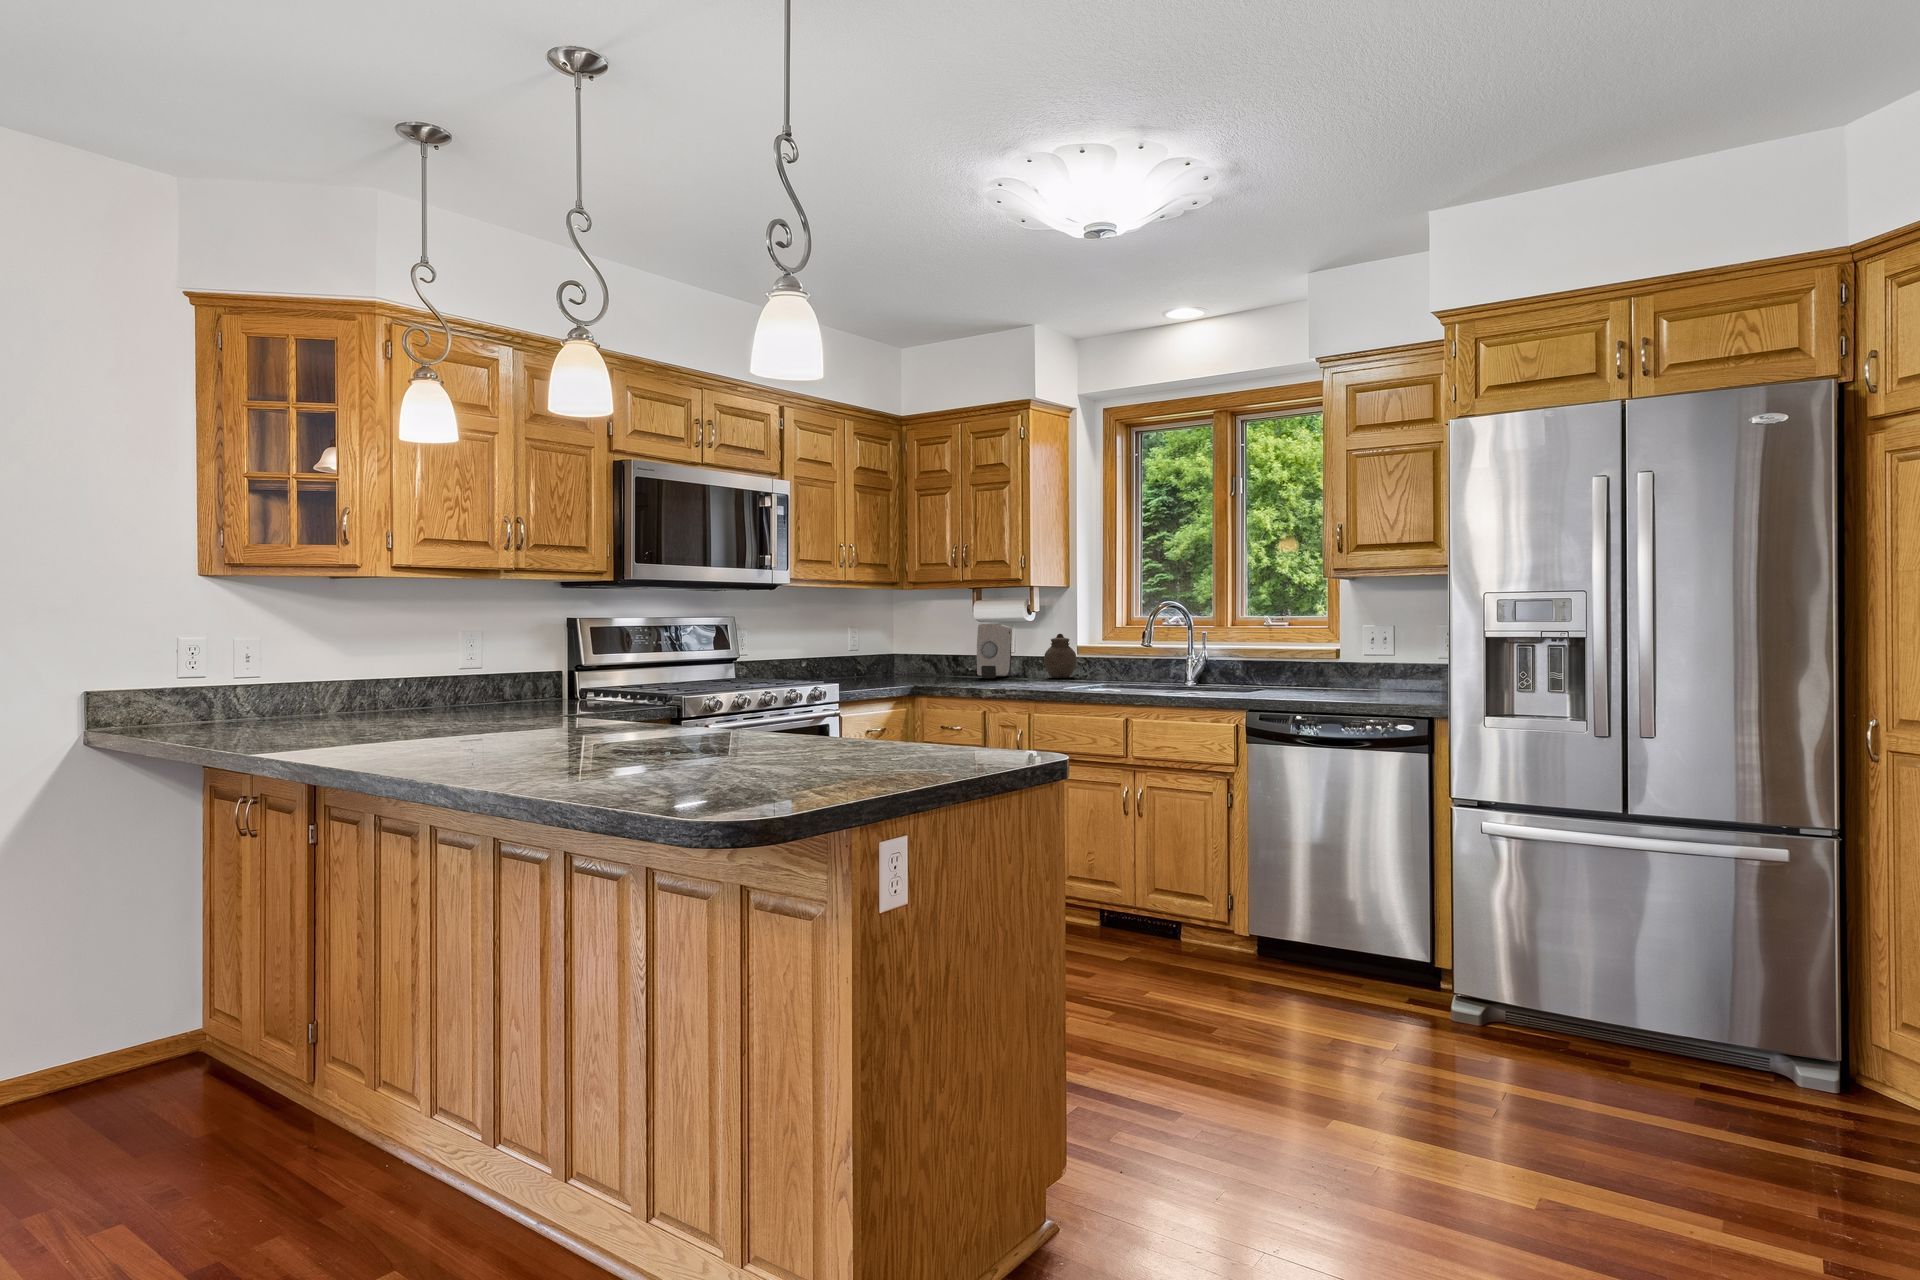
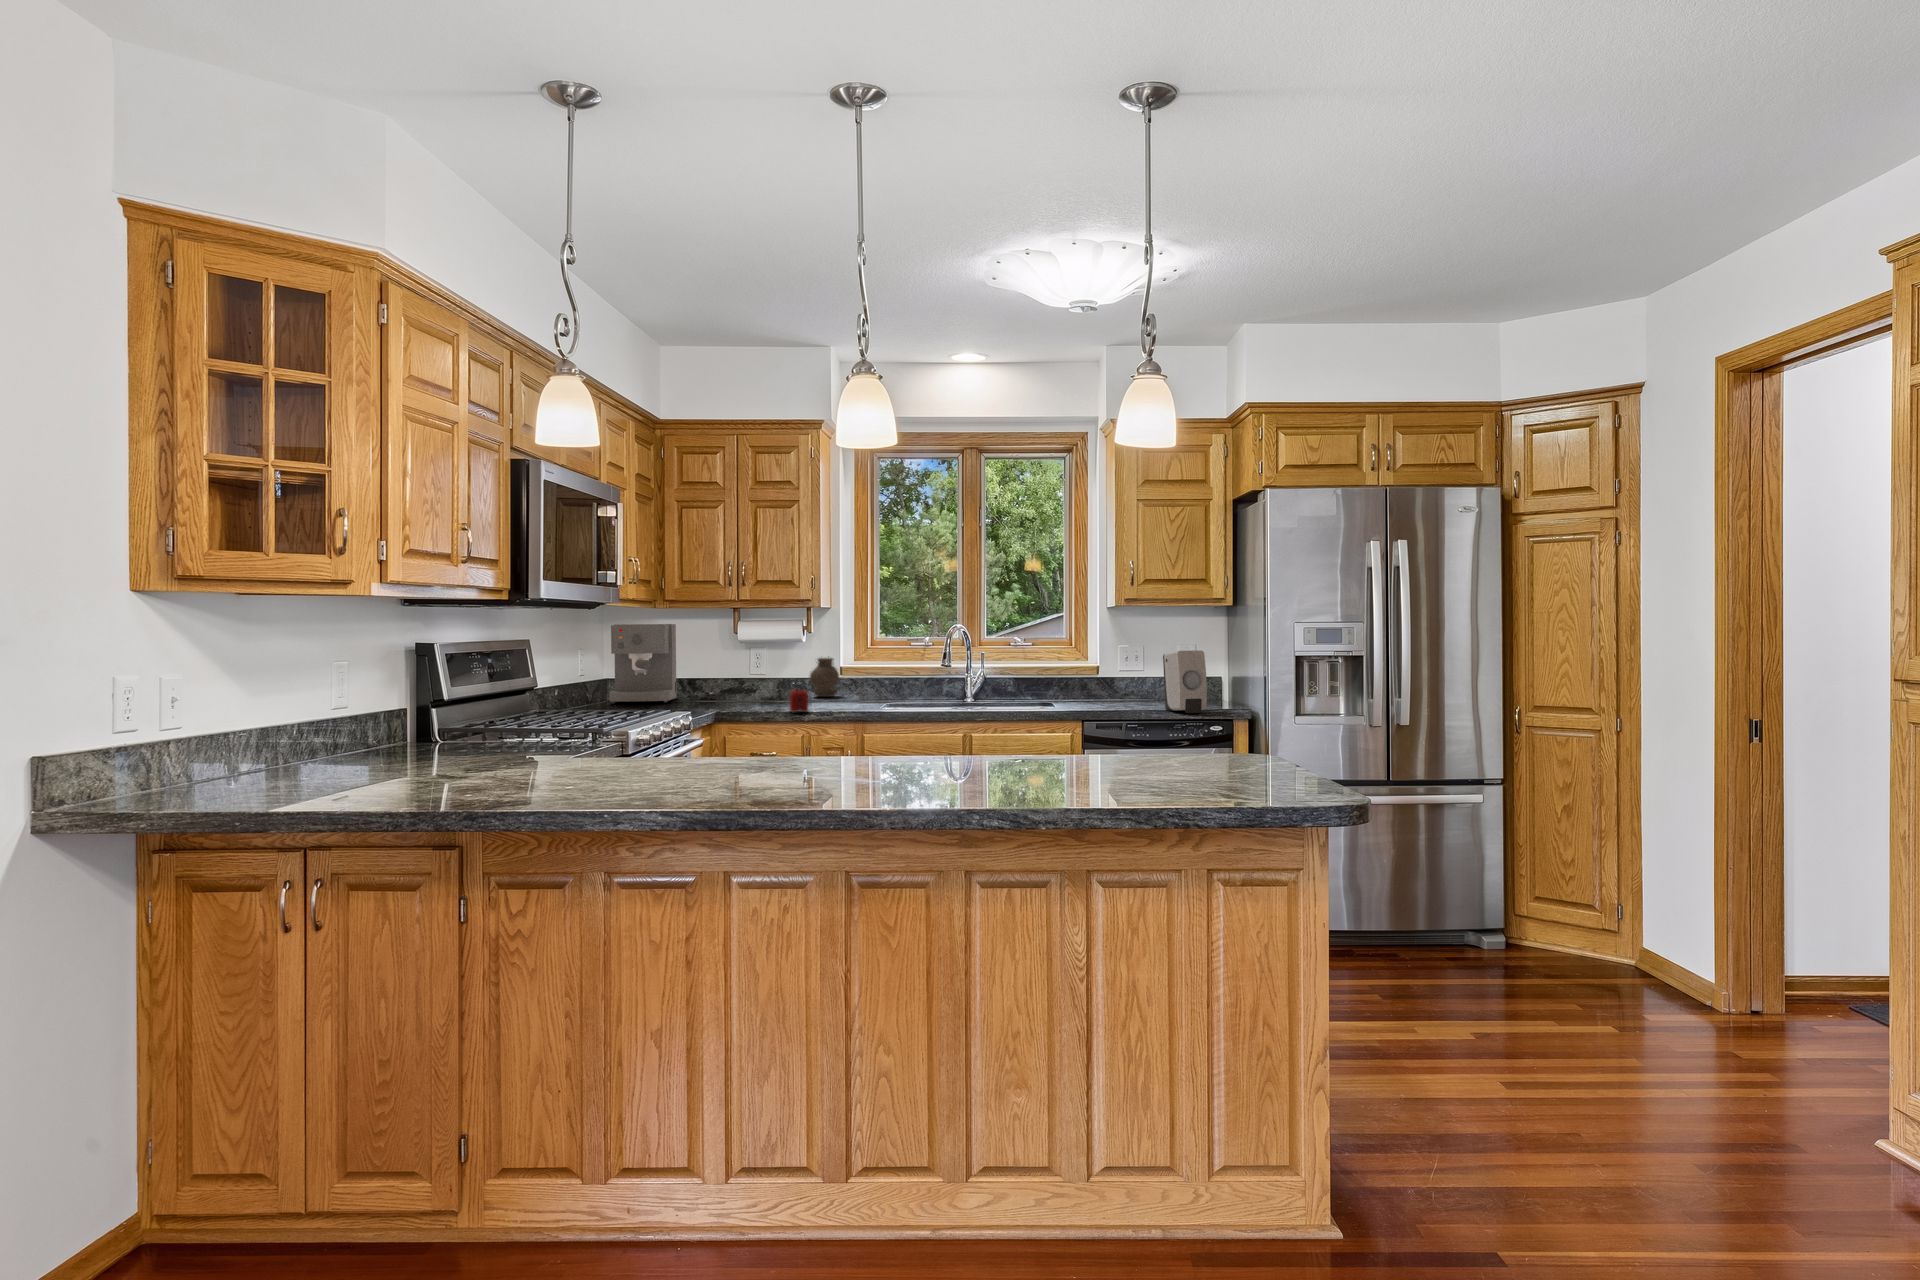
coffee maker: none [866,606,936,678] -> present [609,624,677,703]
soap dispenser: present [977,624,1012,678] -> present [1163,650,1207,713]
toaster: none [930,667,993,692] -> present [764,689,808,715]

